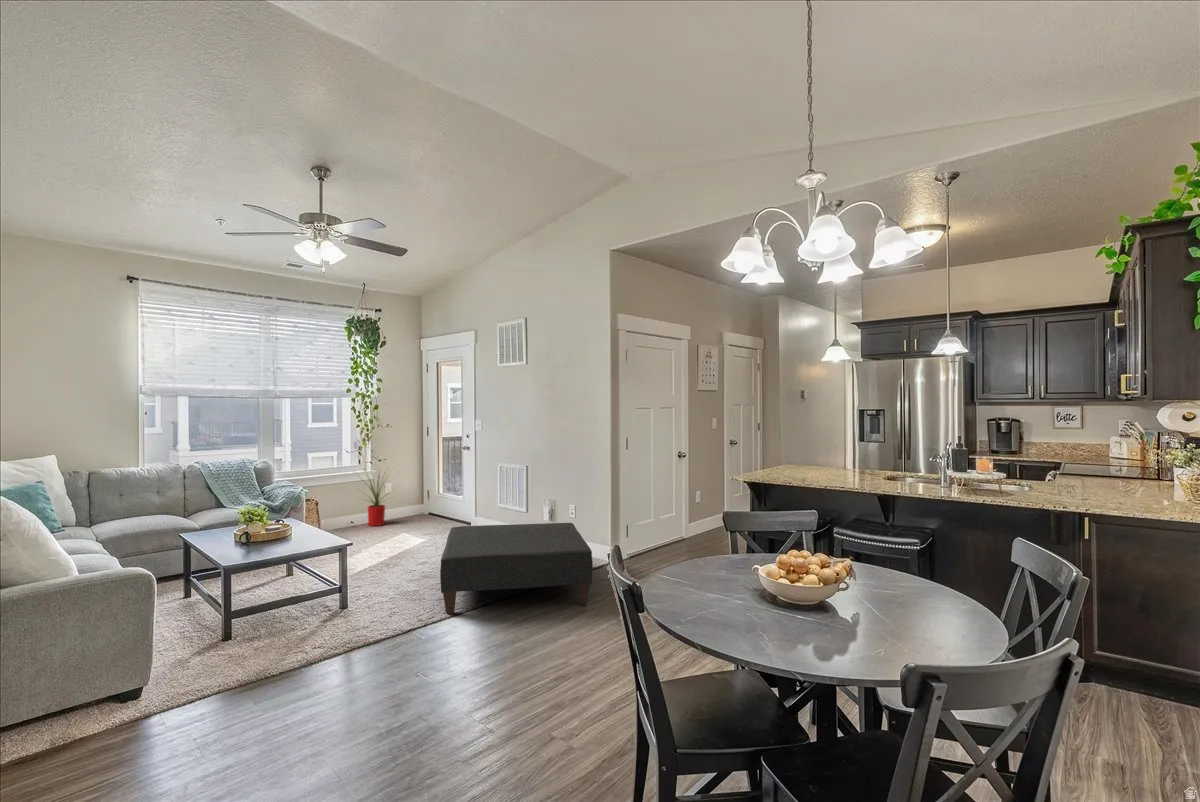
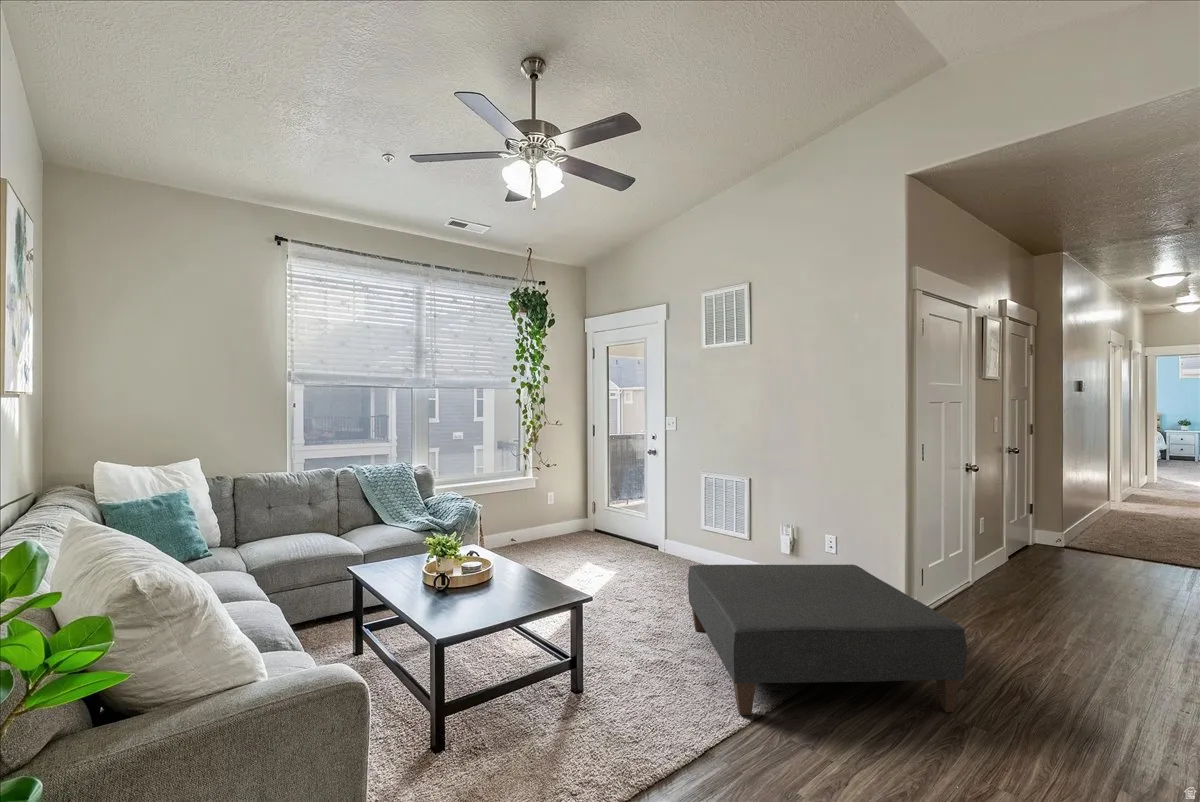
house plant: present [366,473,385,526] -> none [518,468,574,546]

